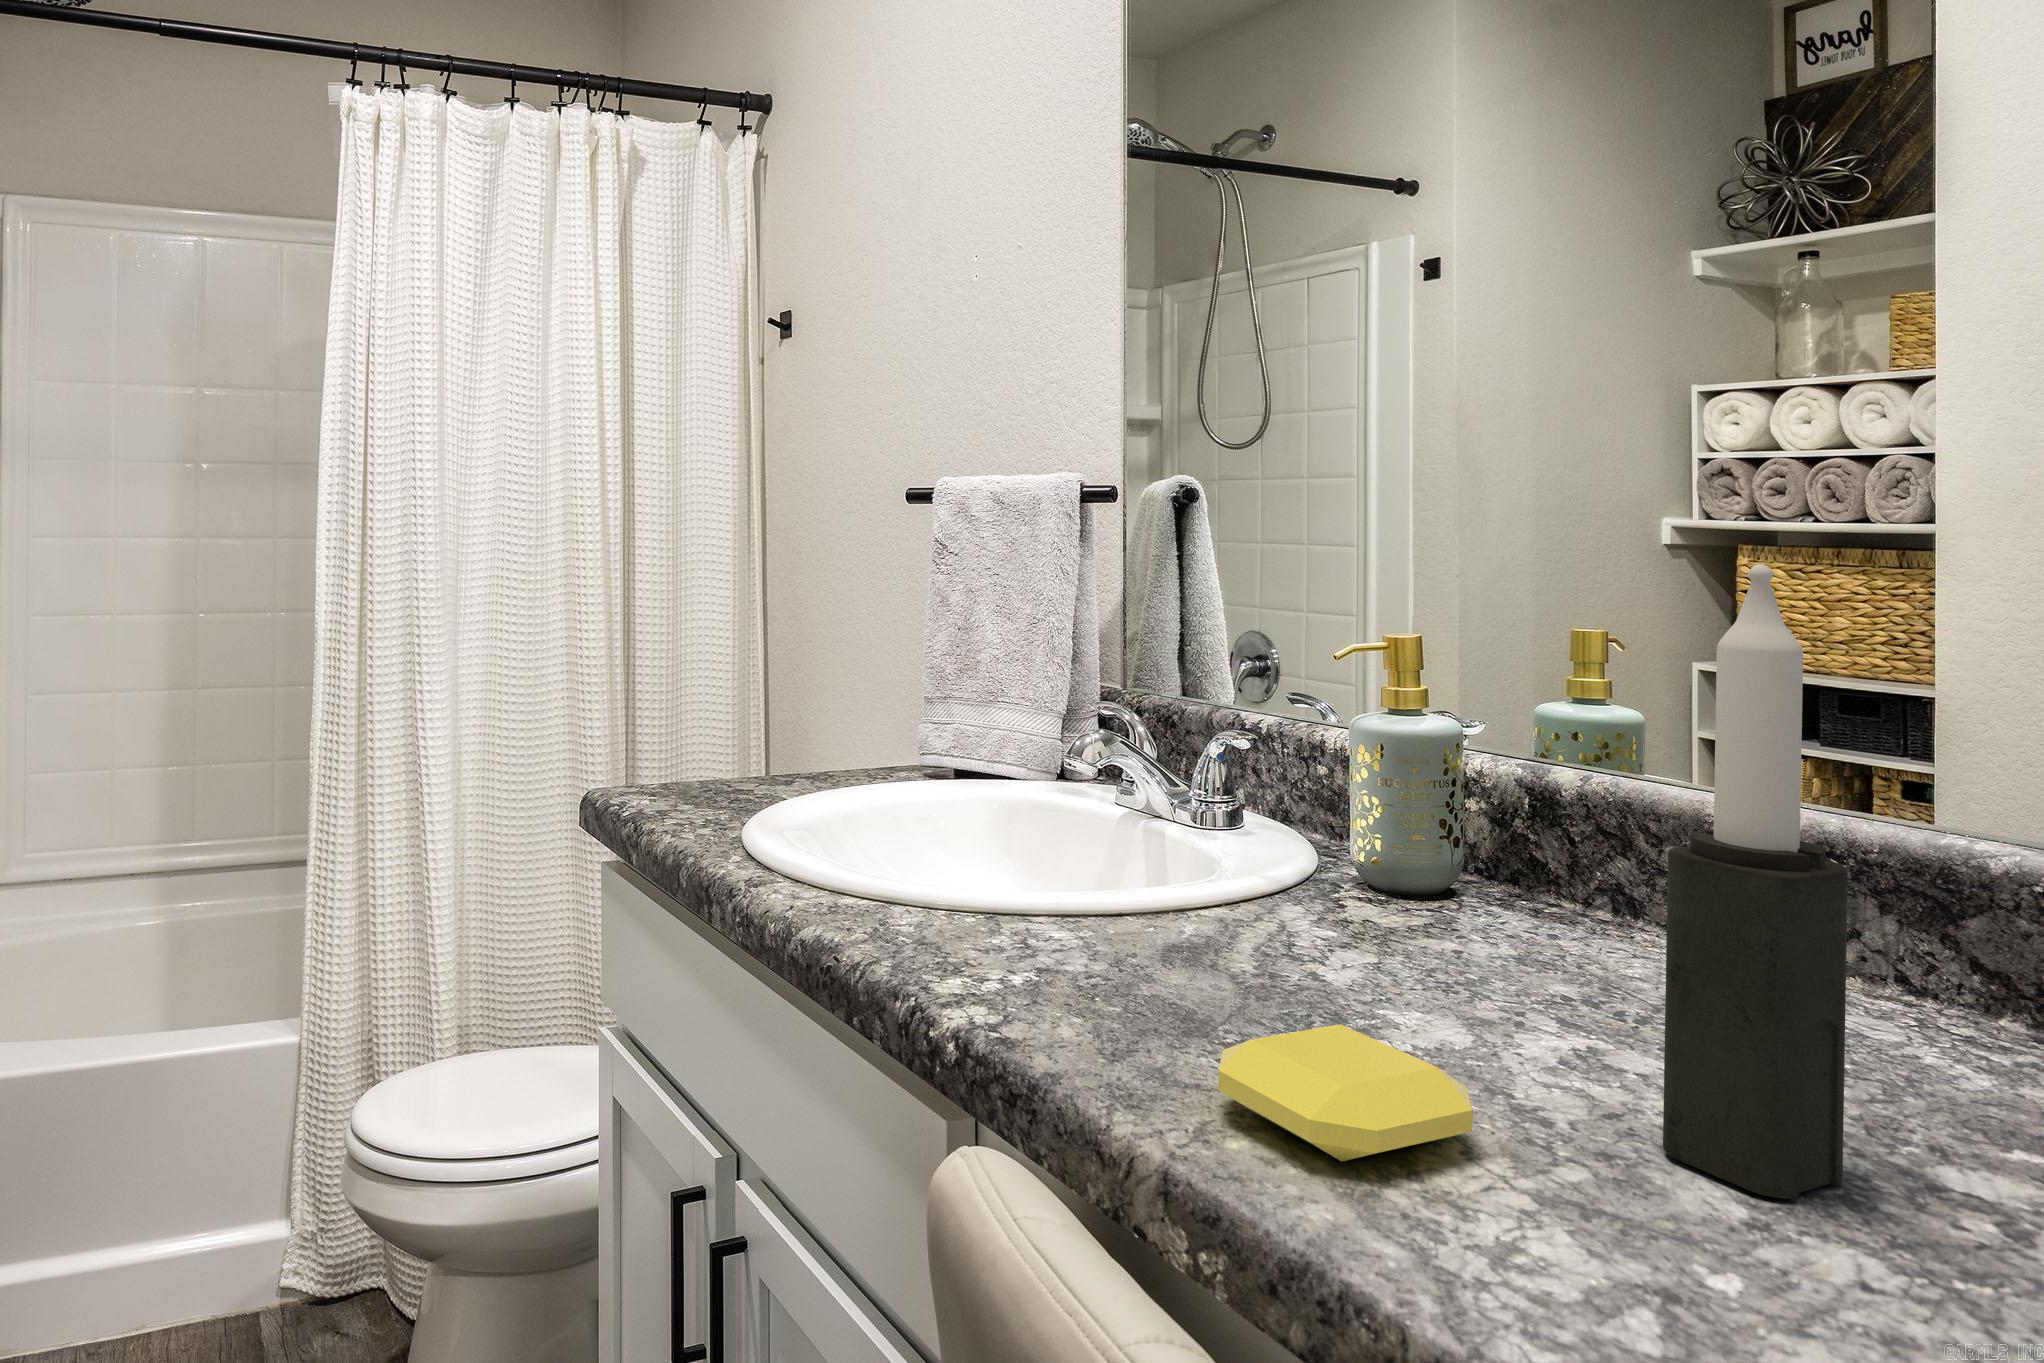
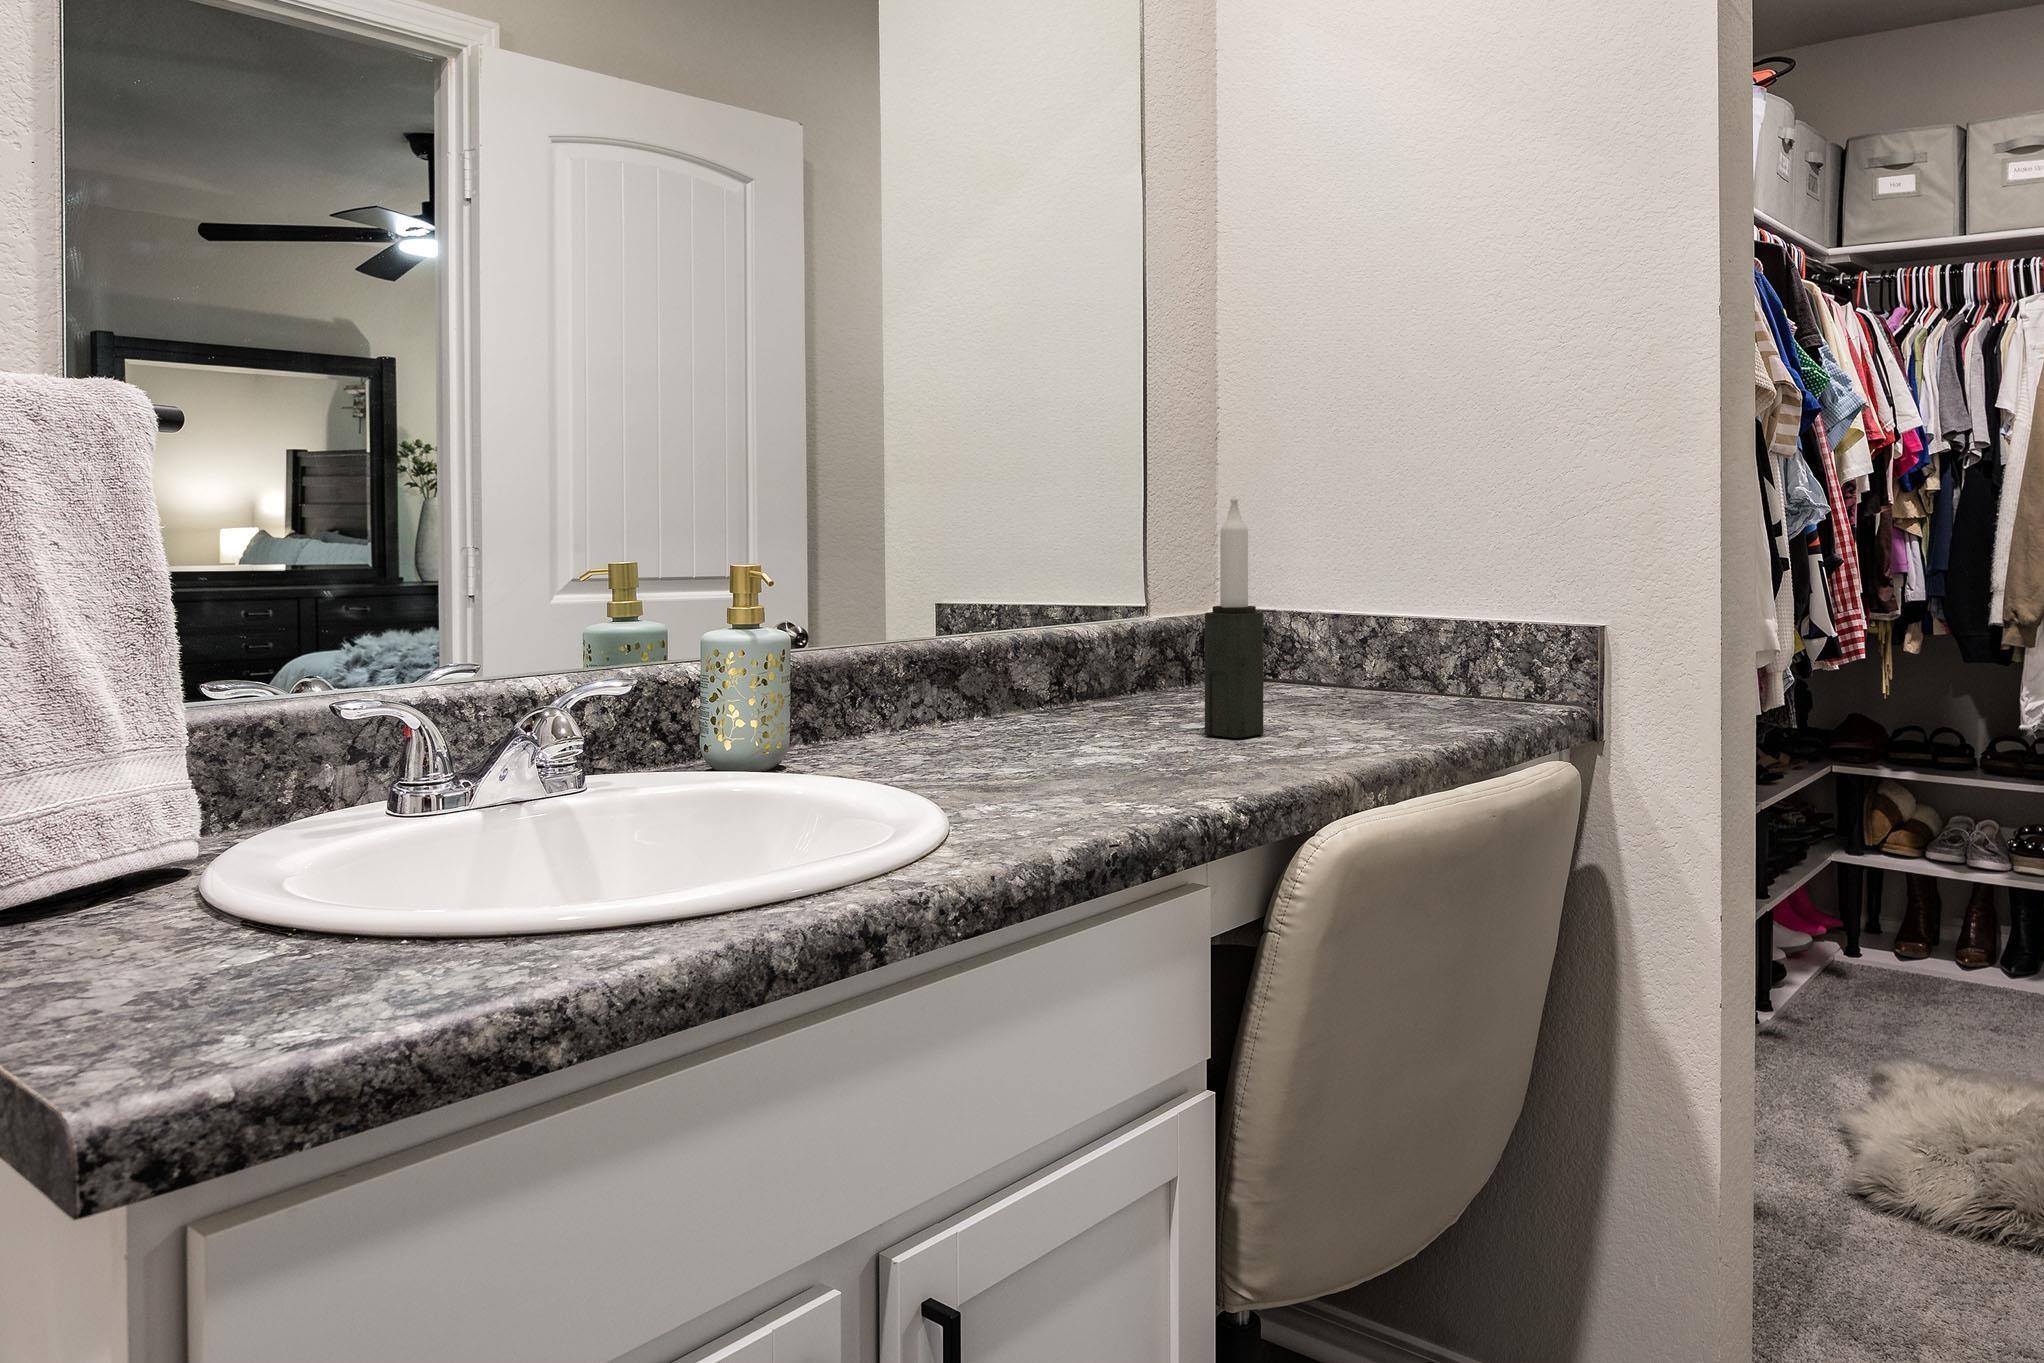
soap bar: present [1218,1024,1473,1161] -> none [1226,720,1336,765]

